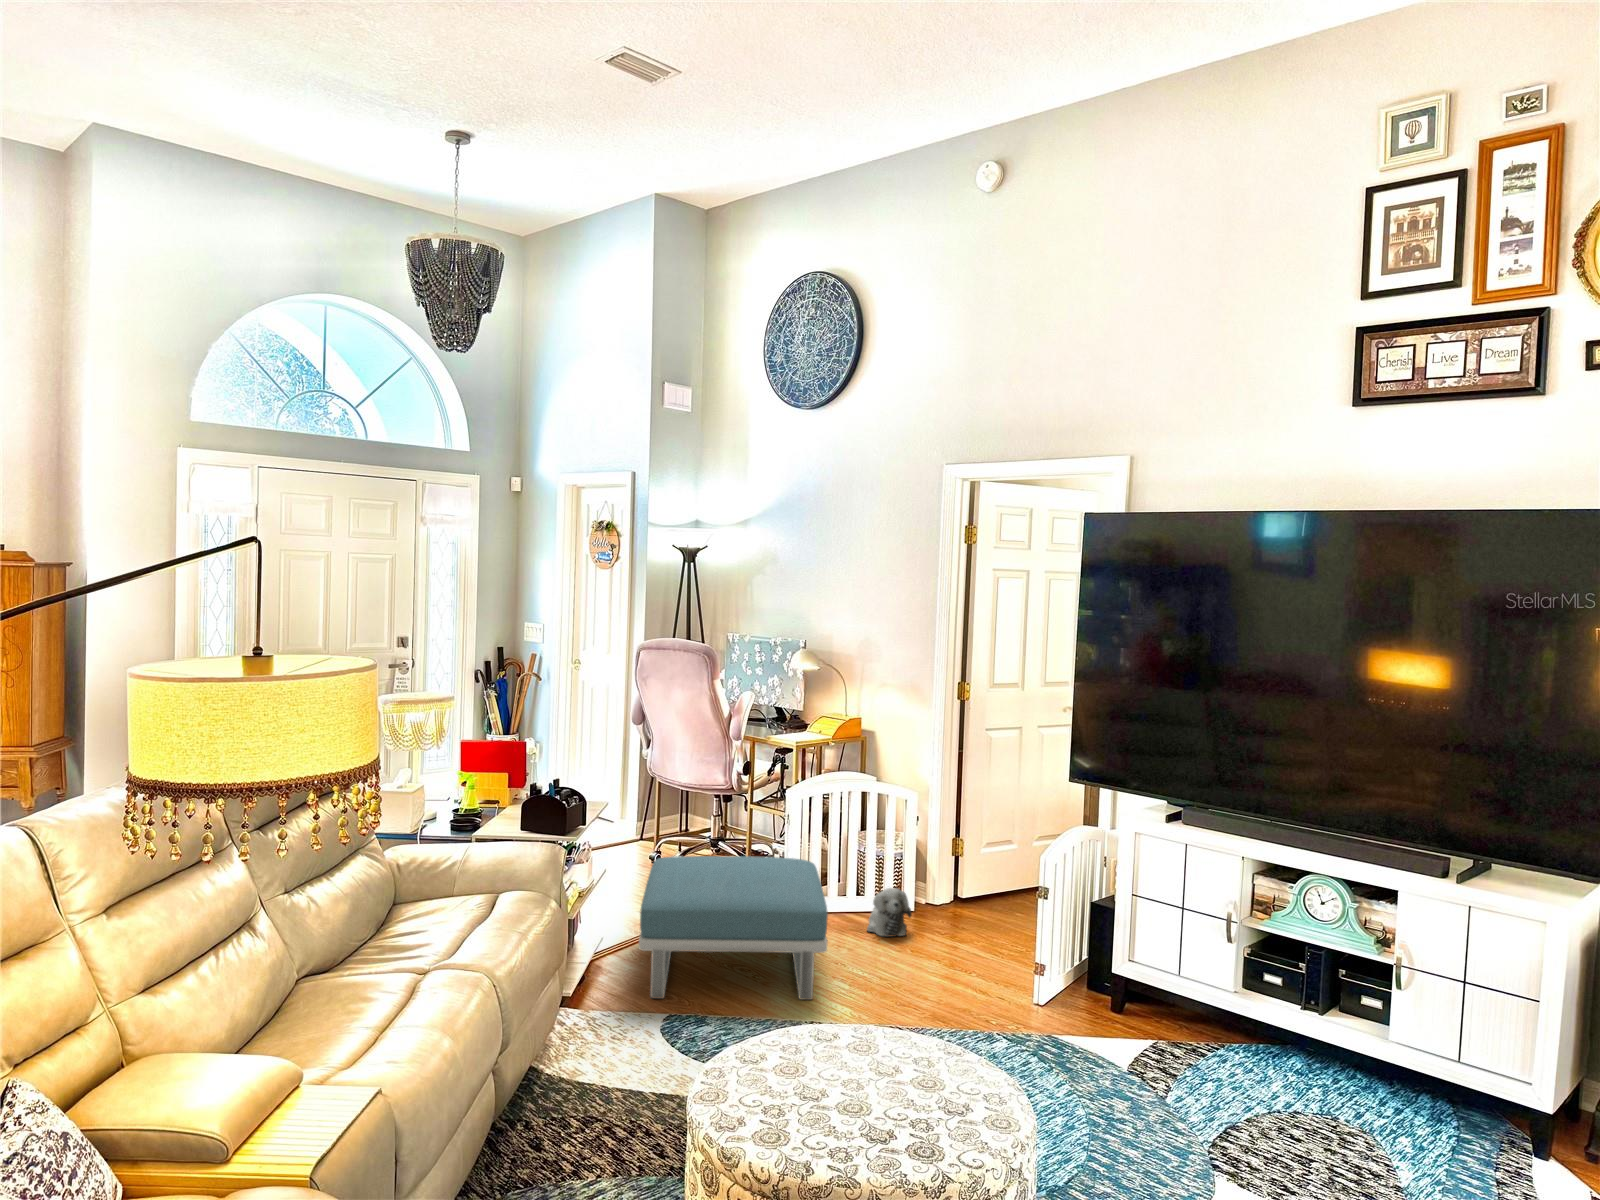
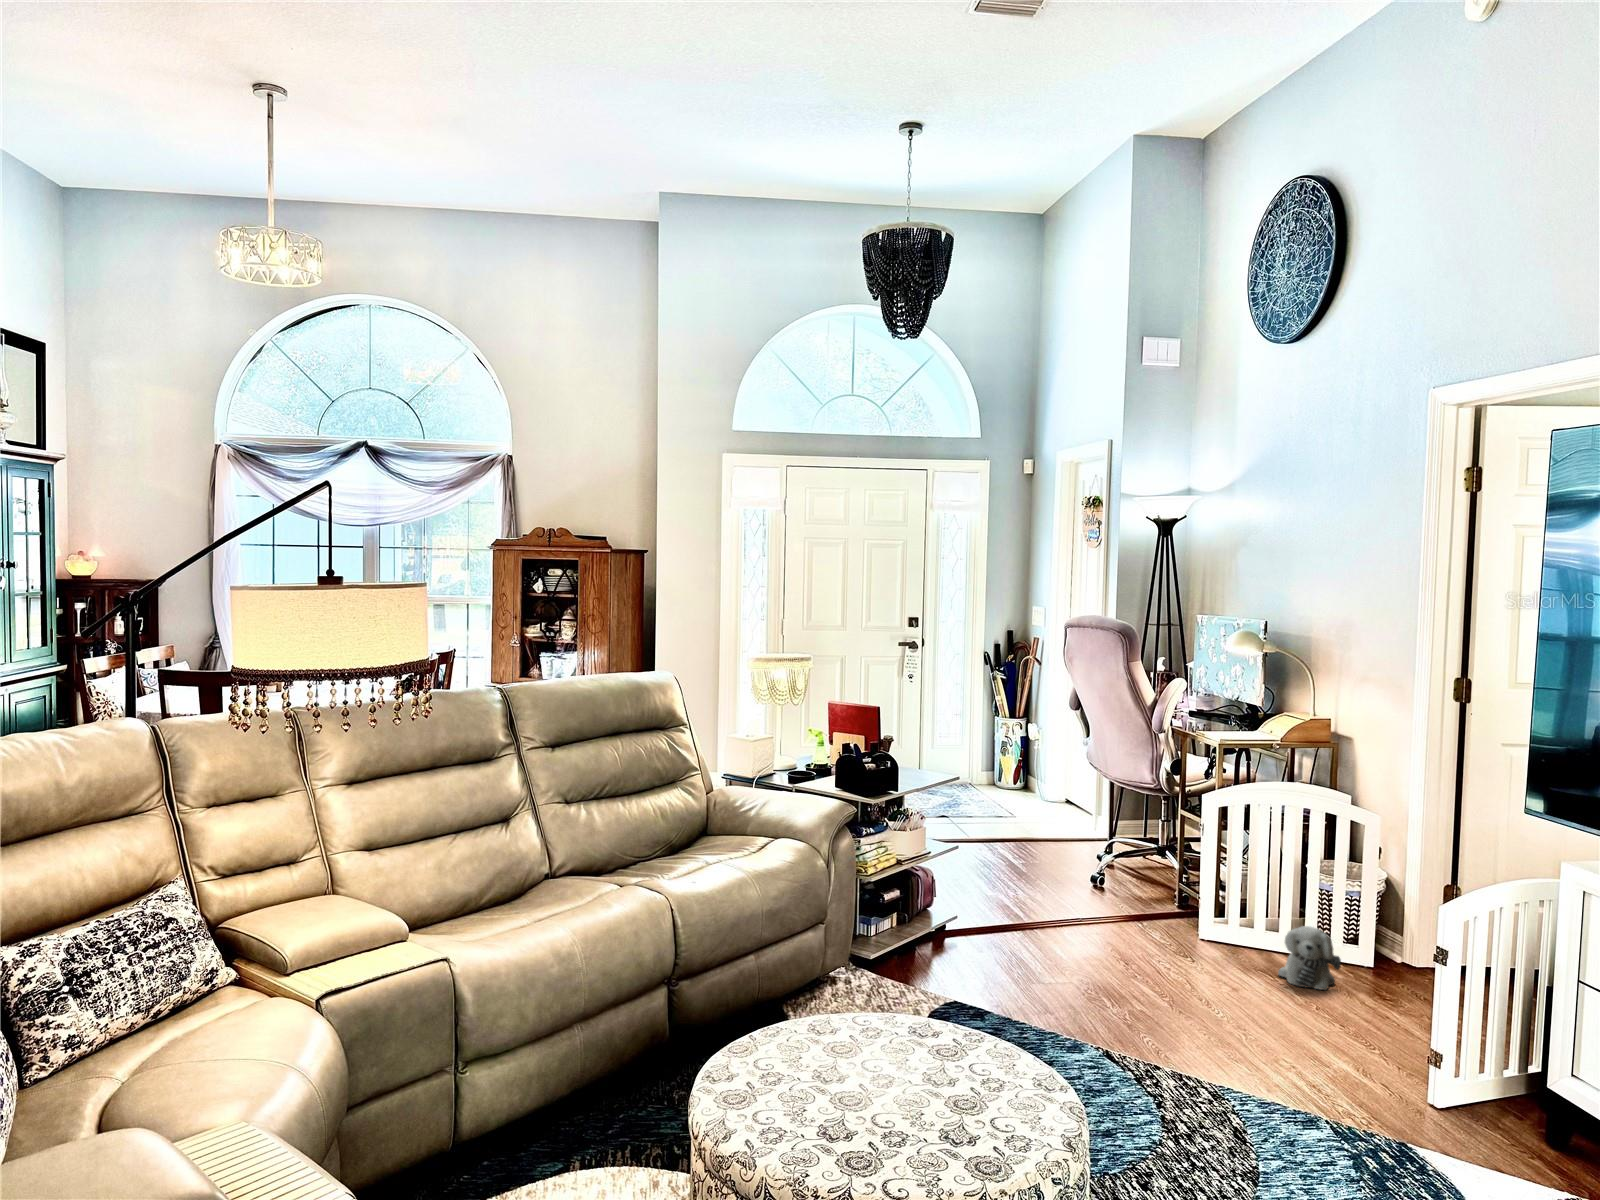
footstool: present [639,856,828,1000] -> none [945,844,1201,1024]

